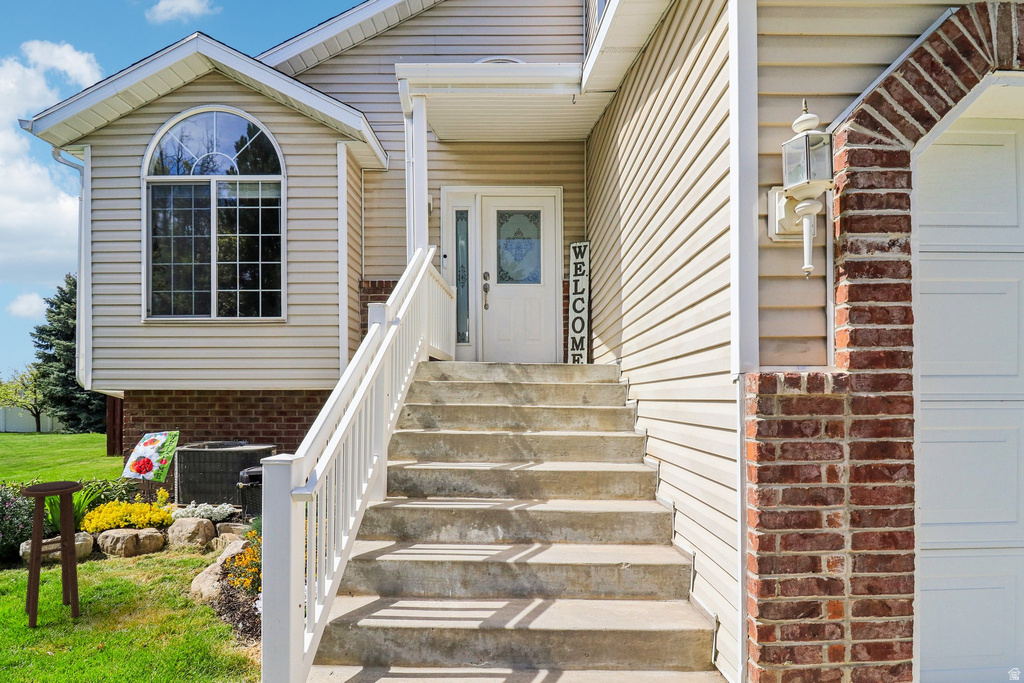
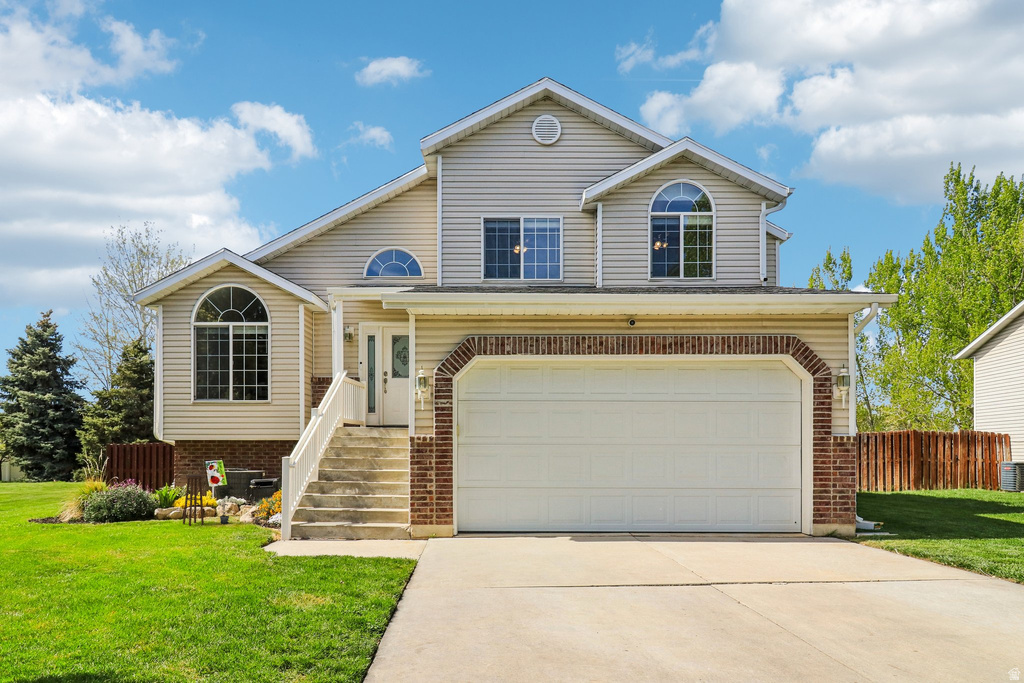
potted plant: none [114,505,165,614] -> present [219,484,234,524]

